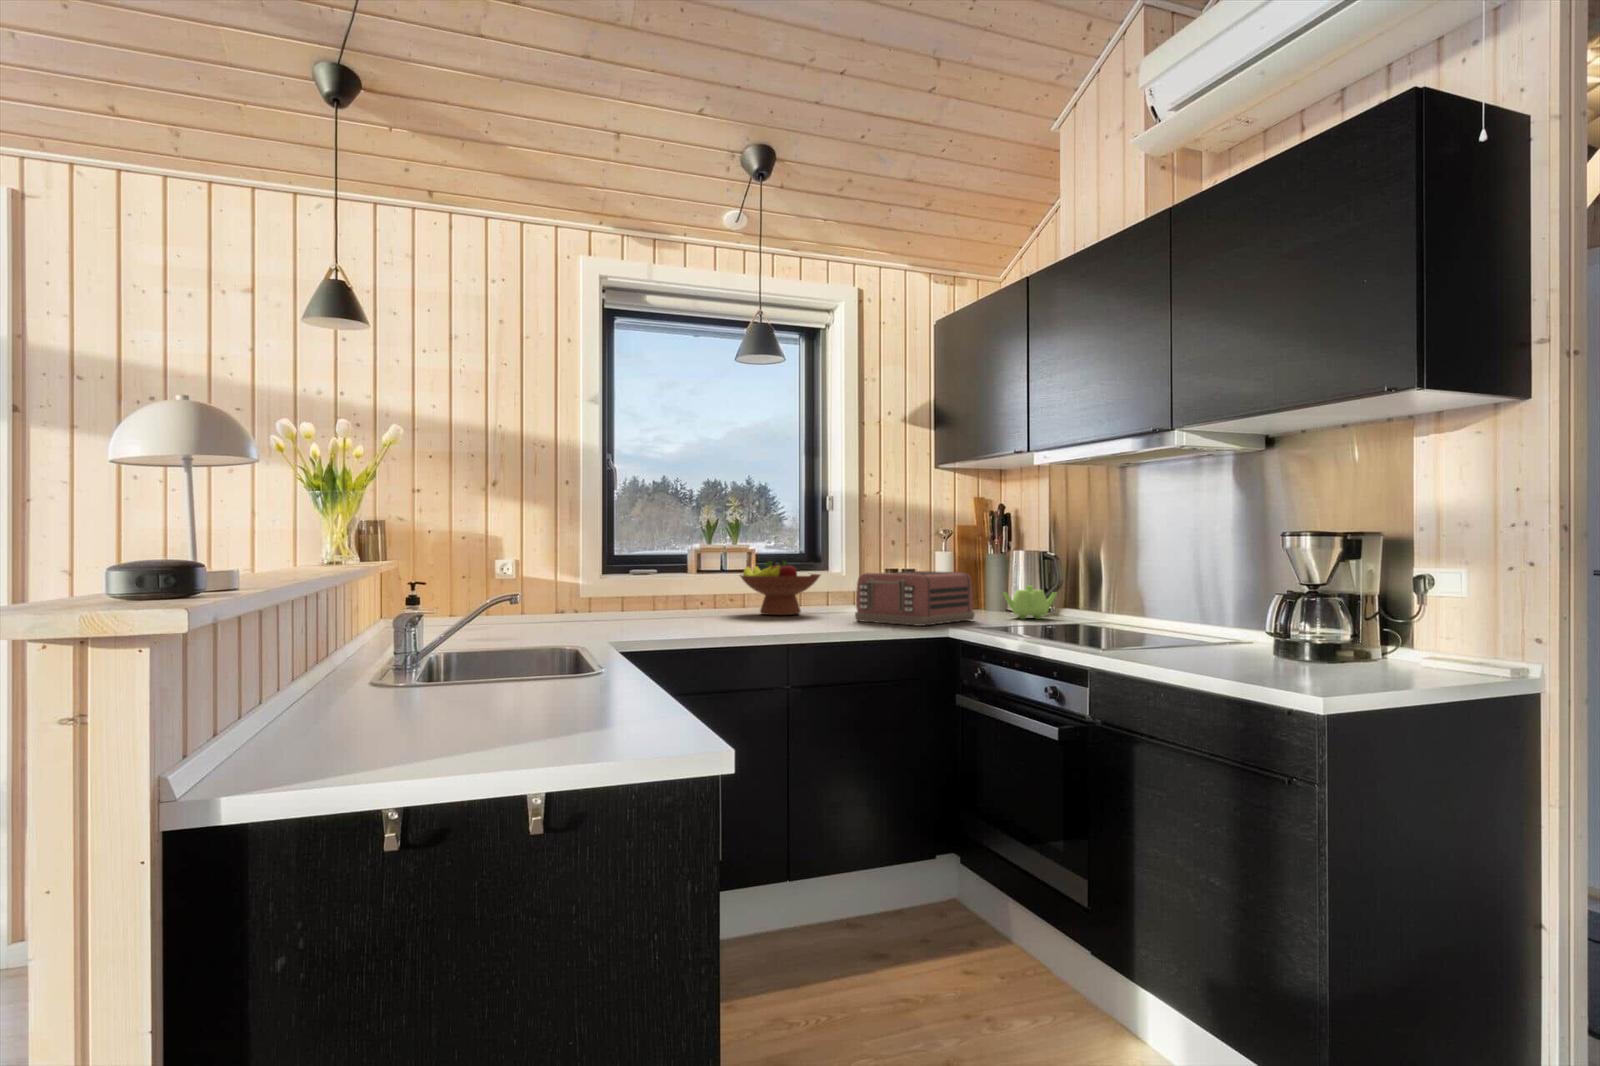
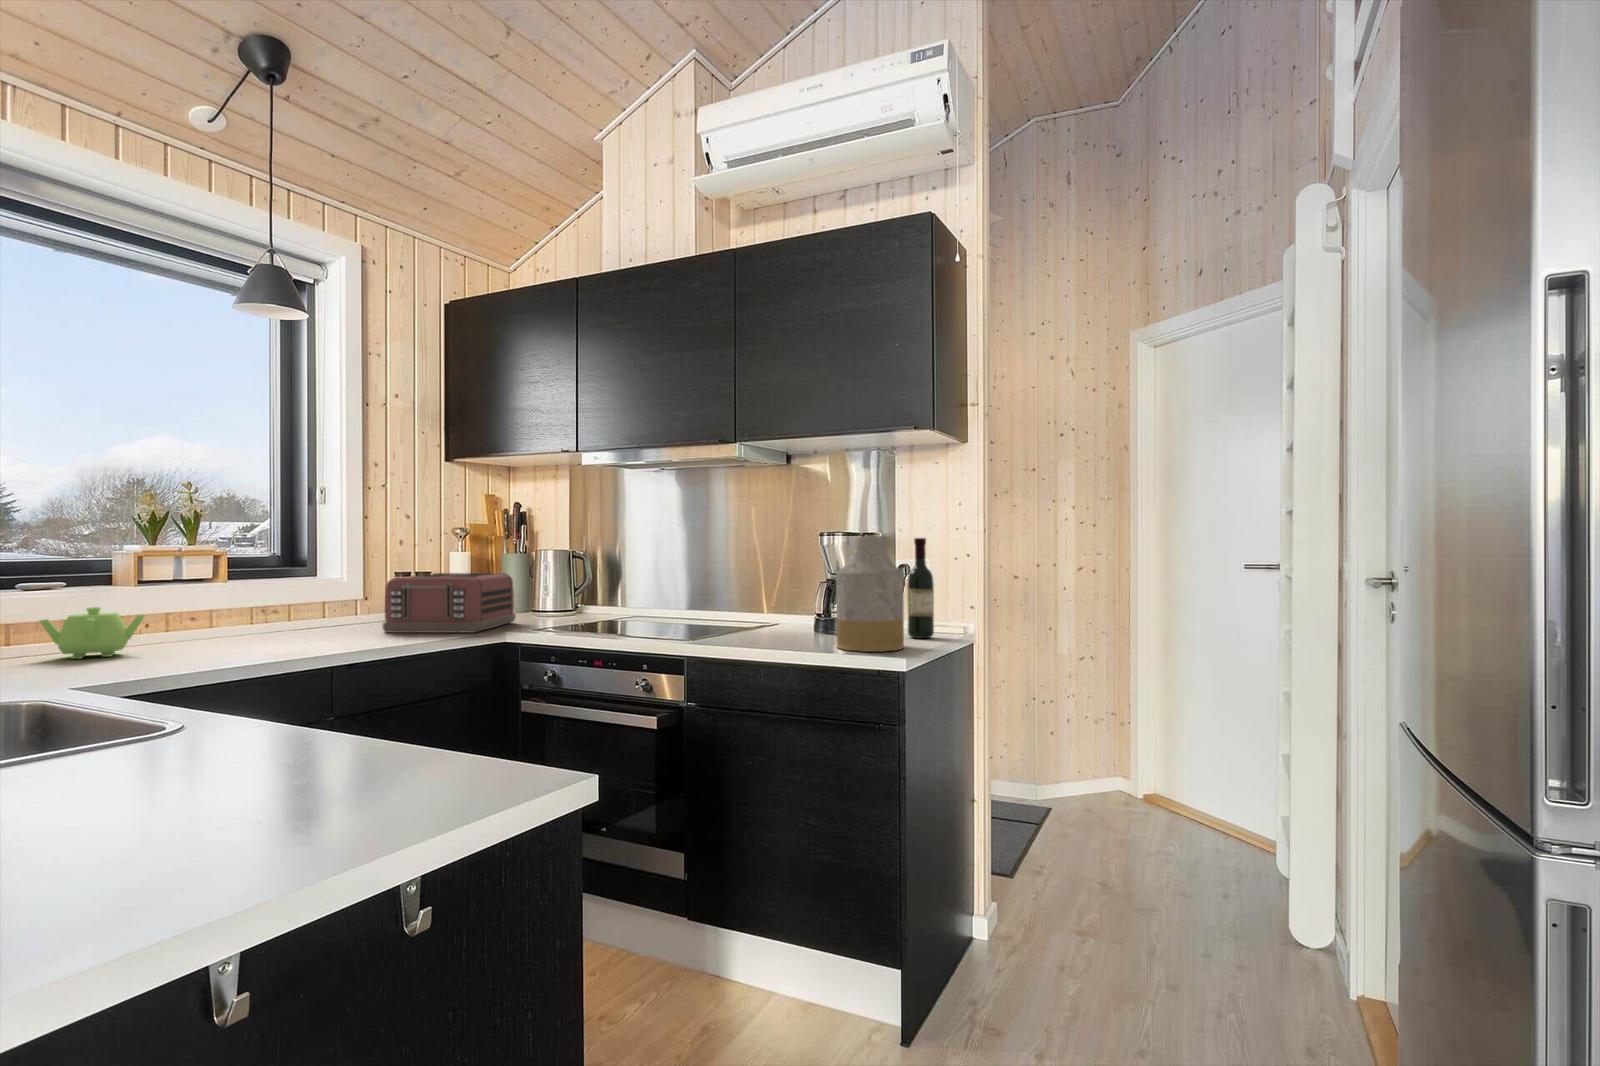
vase: none [1250,535,1344,677] -> present [836,536,904,652]
wine bottle: none [1383,537,1424,669] -> present [907,538,934,638]
fruit bowl: present [740,560,820,615] -> none [202,564,323,633]
teapot: present [1002,585,1057,619] -> present [40,607,144,659]

